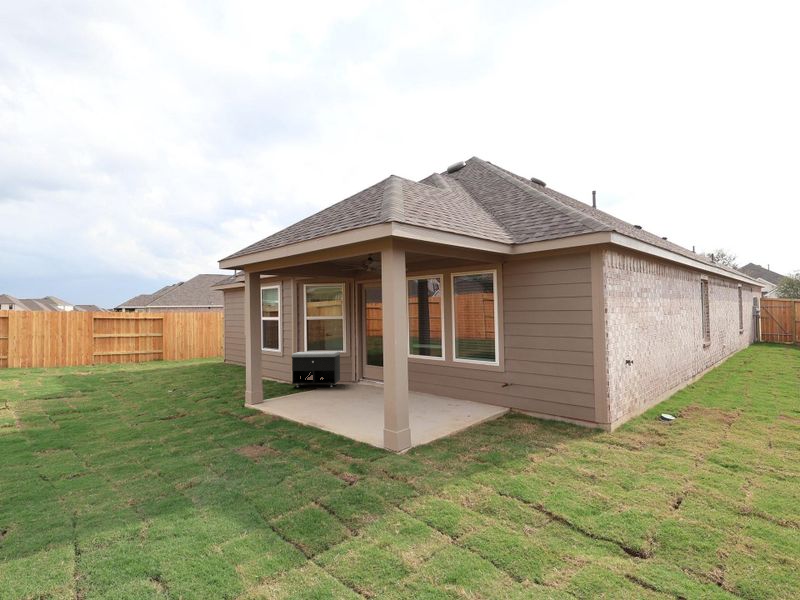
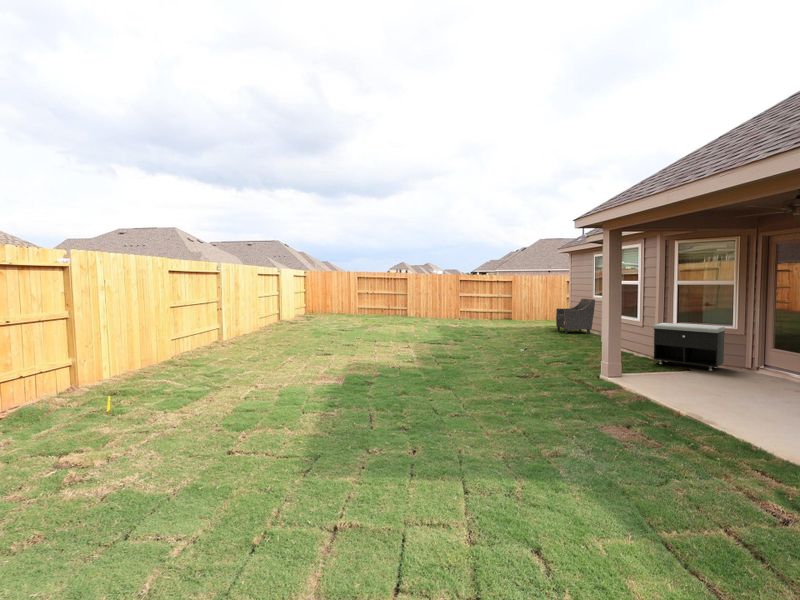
chair: none [210,334,248,370] -> present [556,299,595,334]

